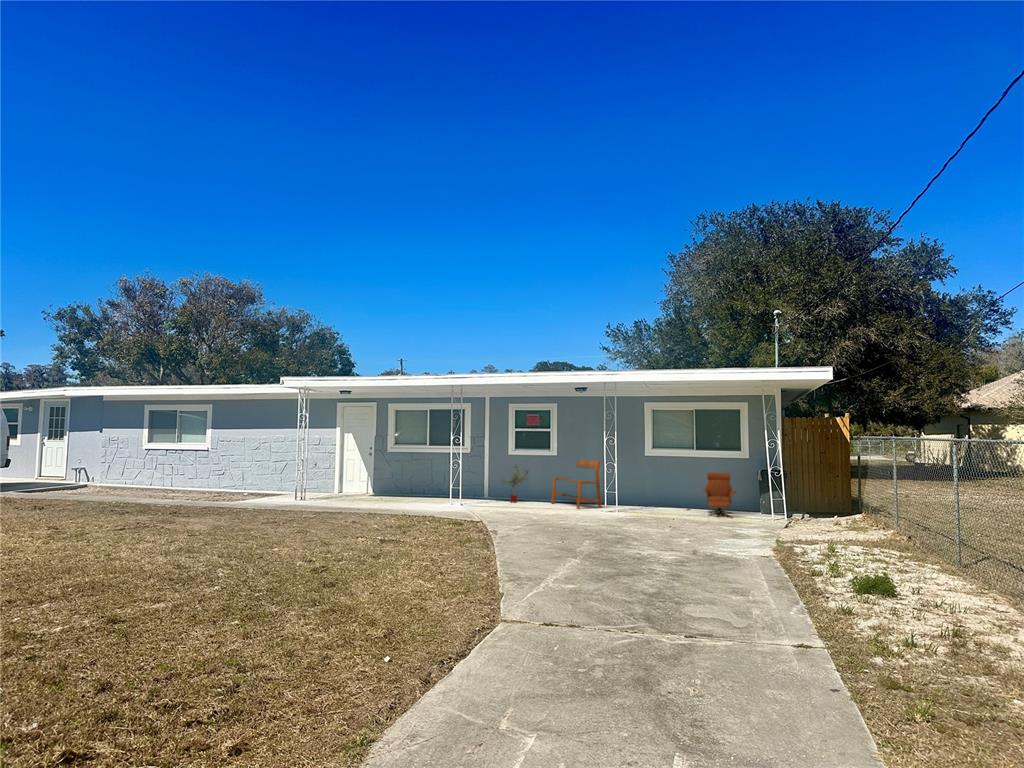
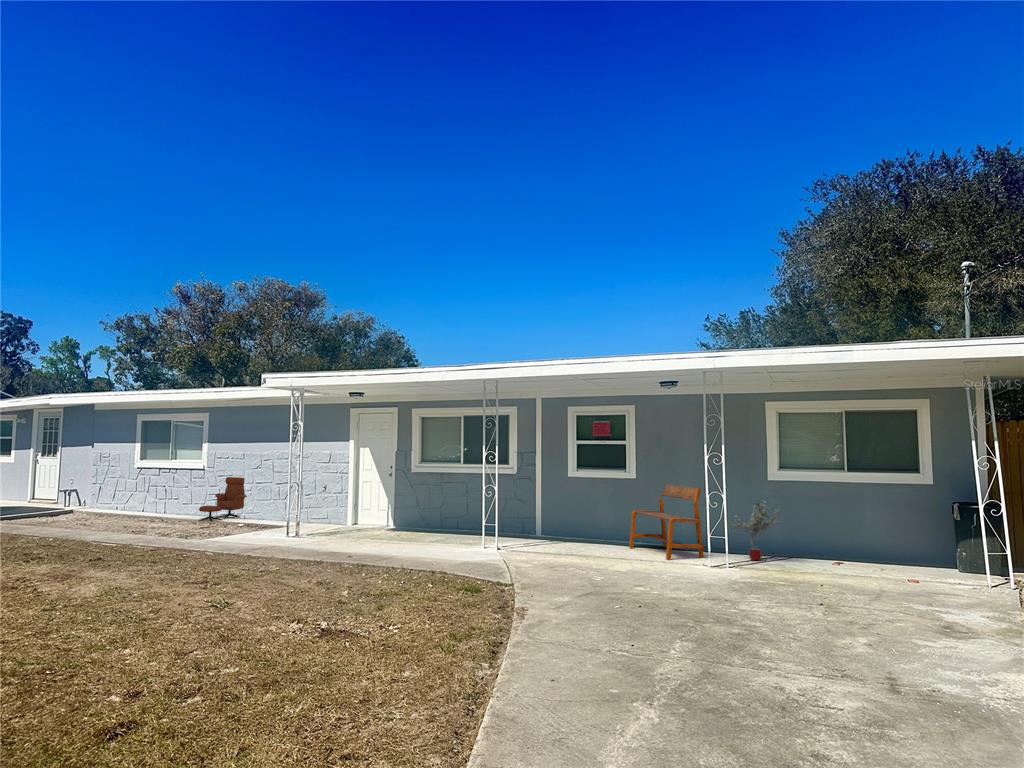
potted tree: present [500,464,529,503] -> present [730,500,781,561]
lounge chair: present [702,472,737,517] -> present [199,477,247,521]

